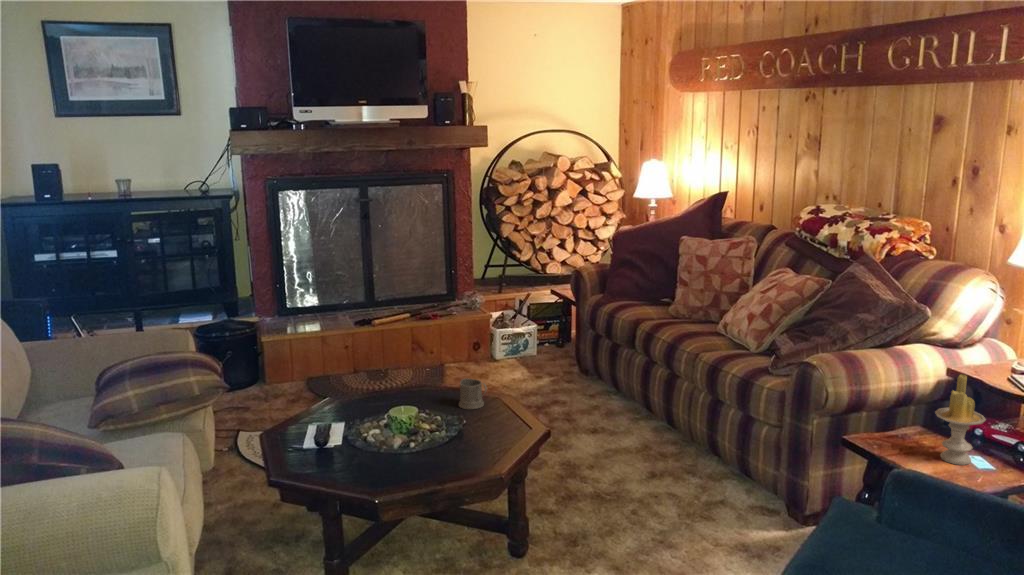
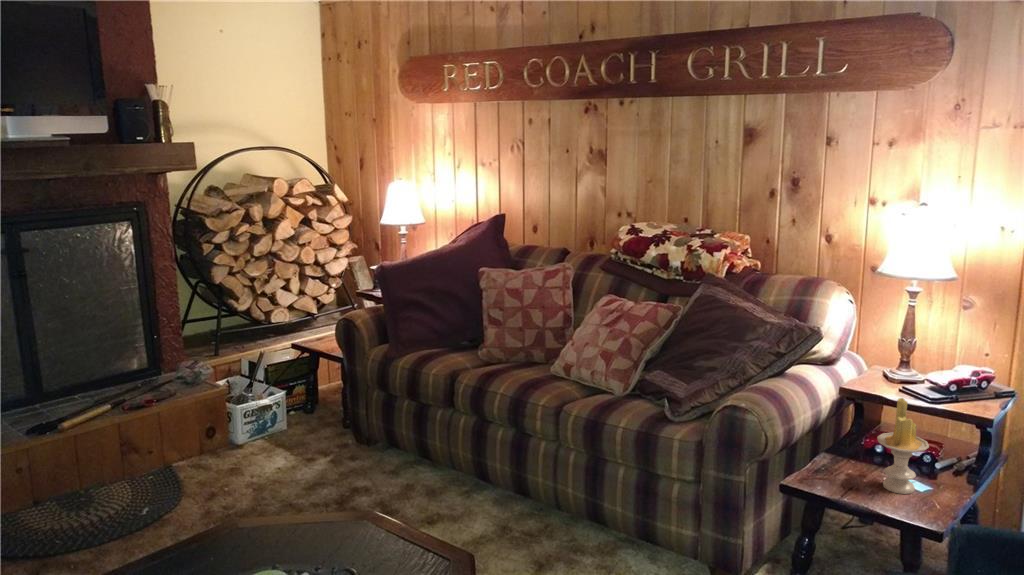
mug: present [459,378,487,409] -> none [324,506,372,555]

